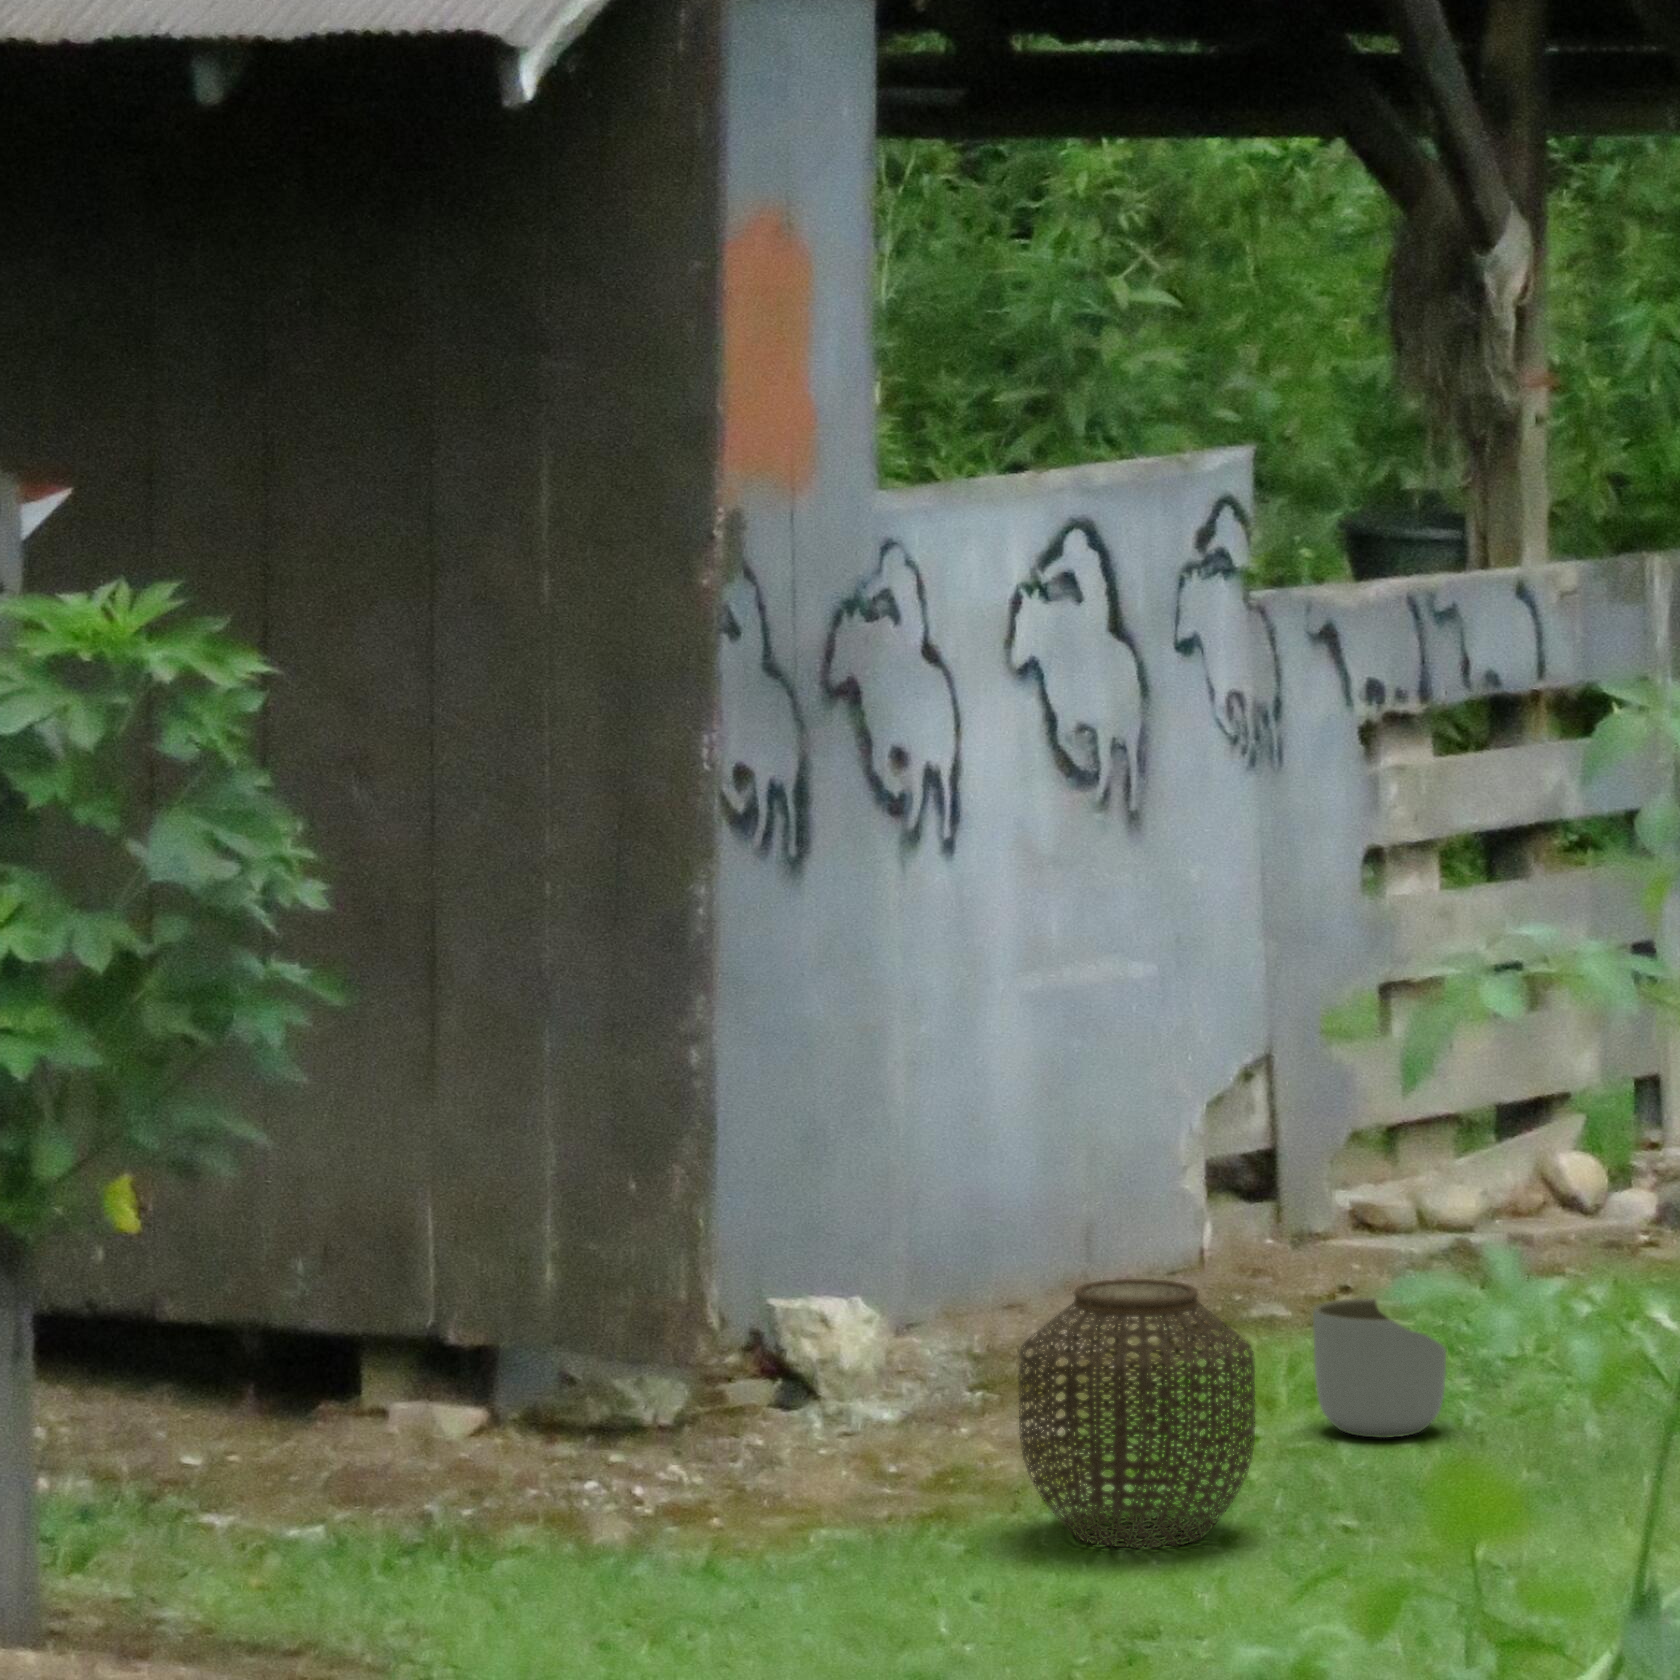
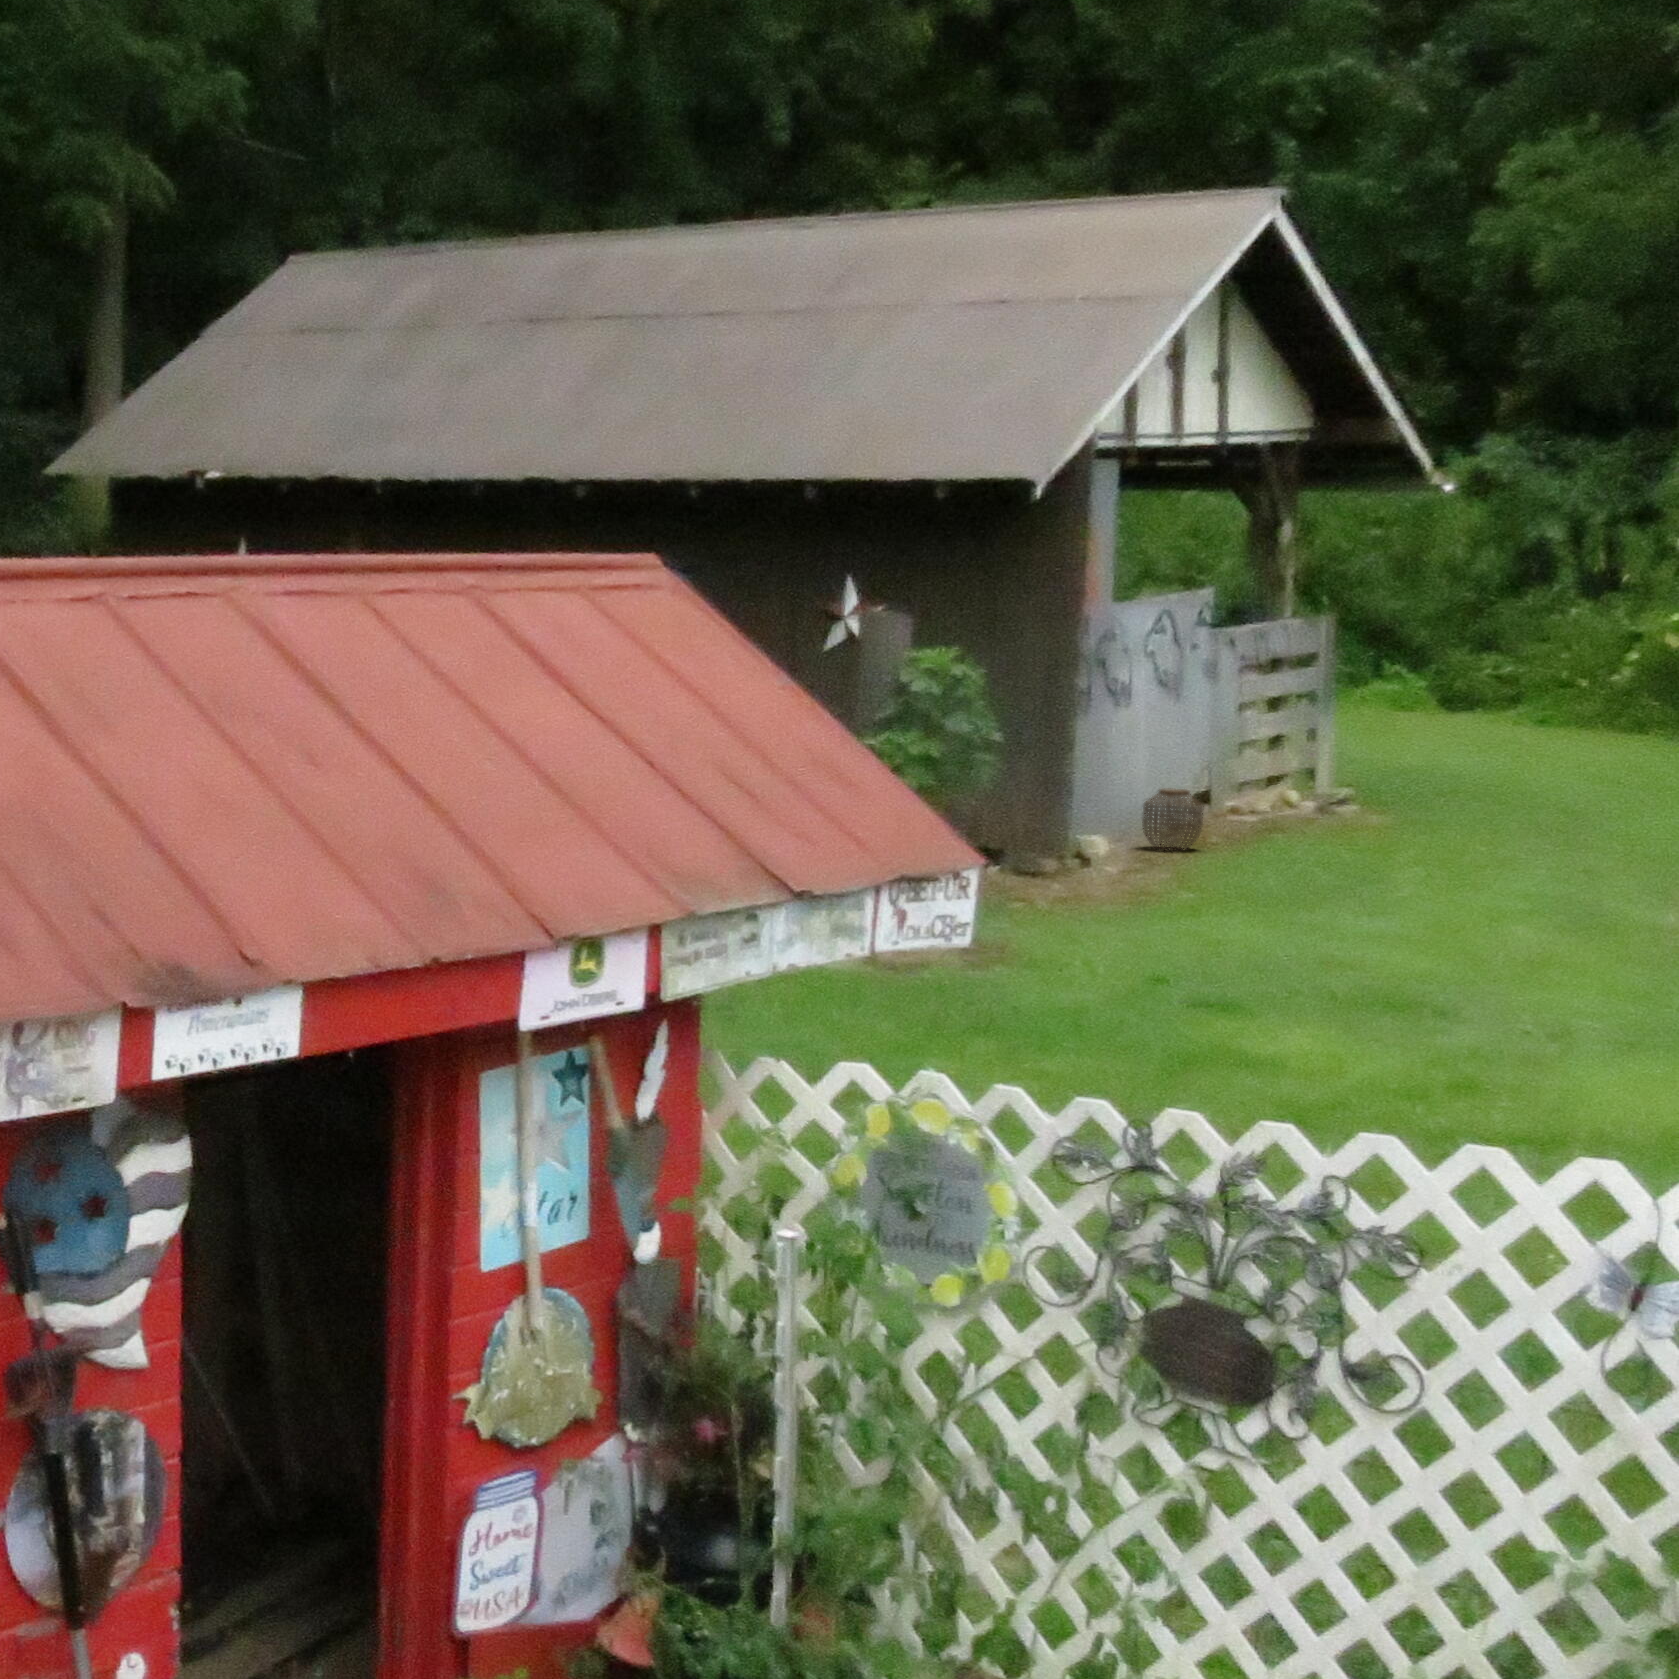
planter: present [1313,1298,1446,1438] -> none [1216,806,1253,840]

